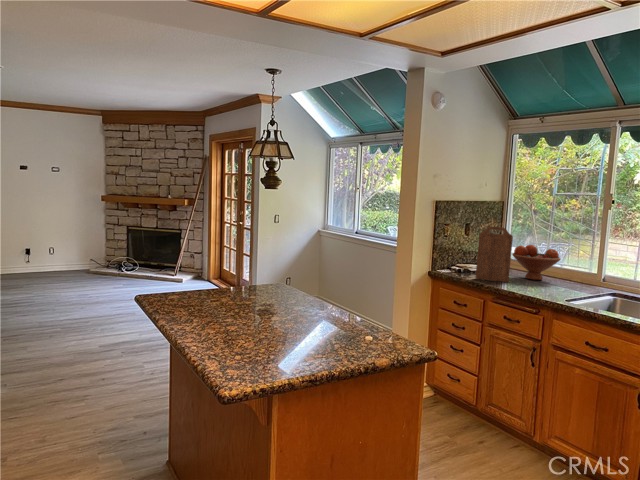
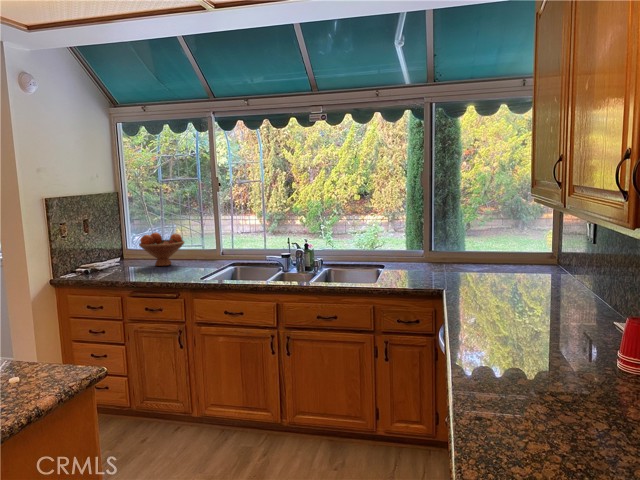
cutting board: present [476,227,513,282] -> none [103,219,142,277]

